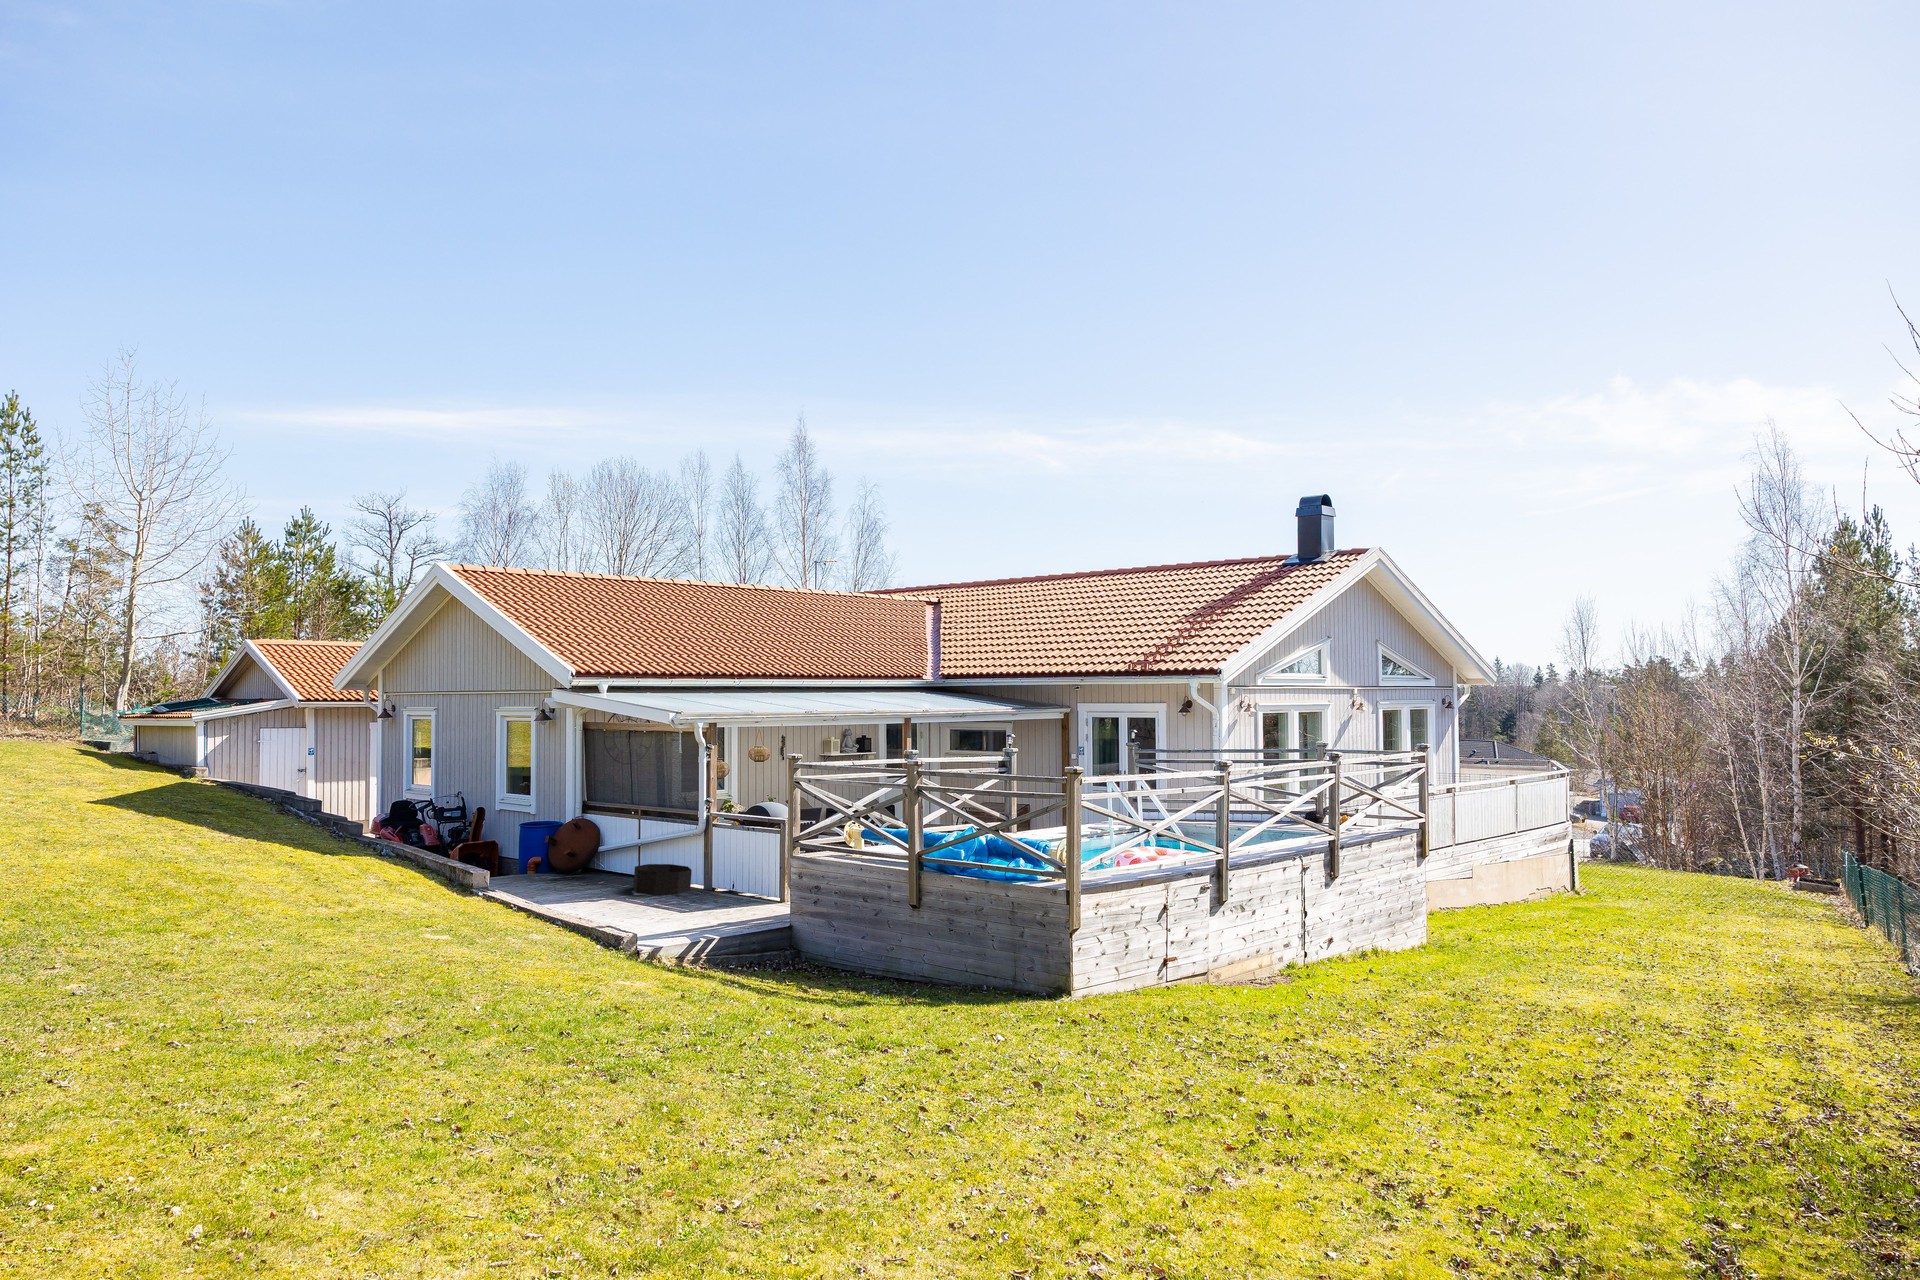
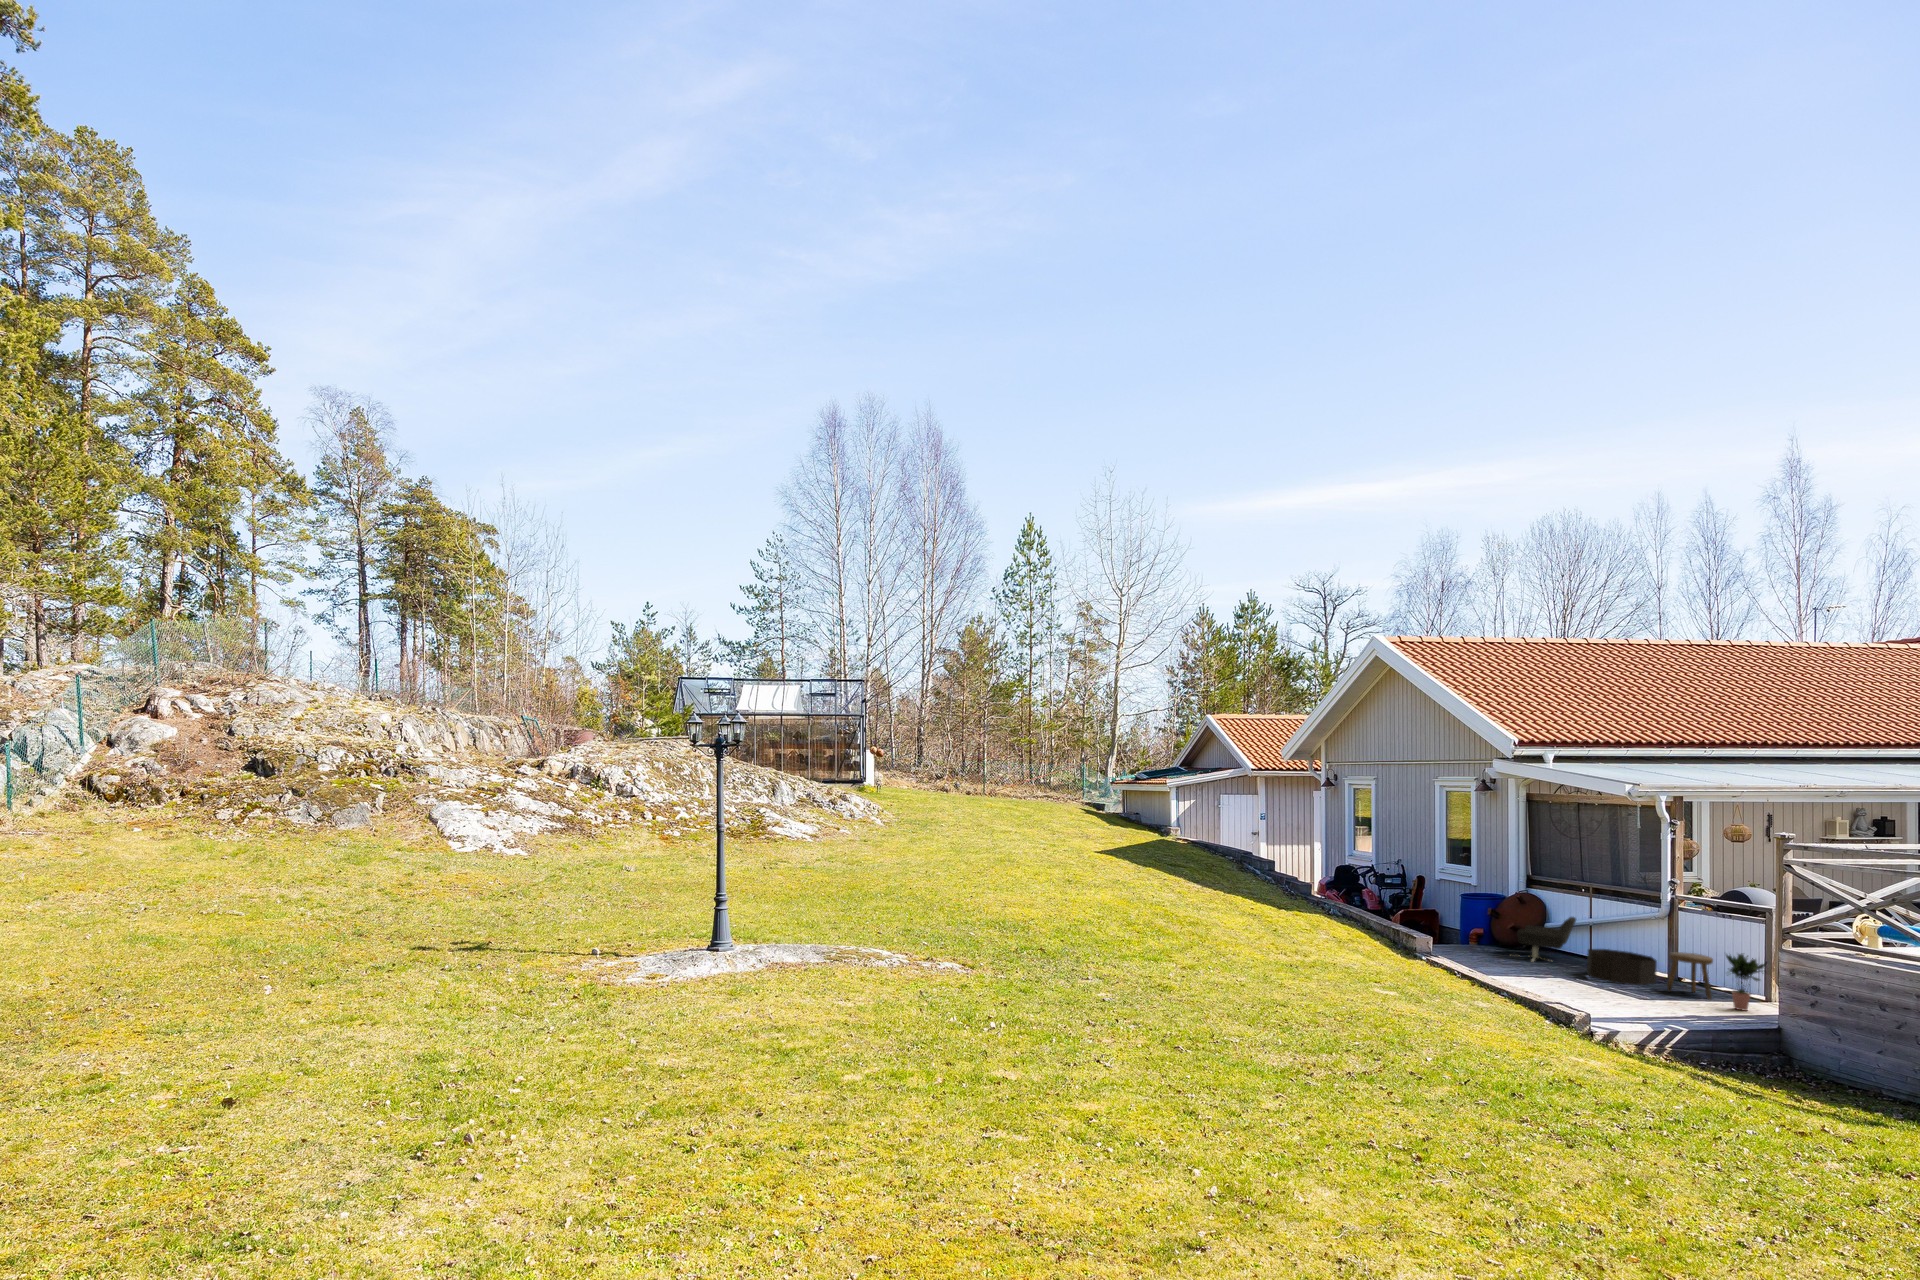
lounge chair: none [564,836,625,883] -> present [1518,917,1576,961]
potted plant: none [743,855,780,907] -> present [1726,954,1766,1011]
stool: none [699,861,736,900] -> present [1667,952,1713,999]

